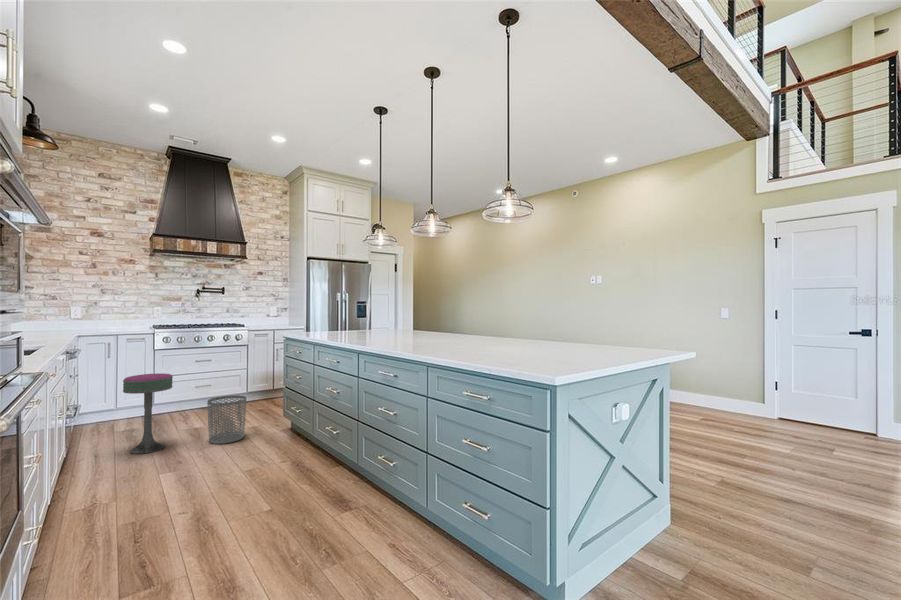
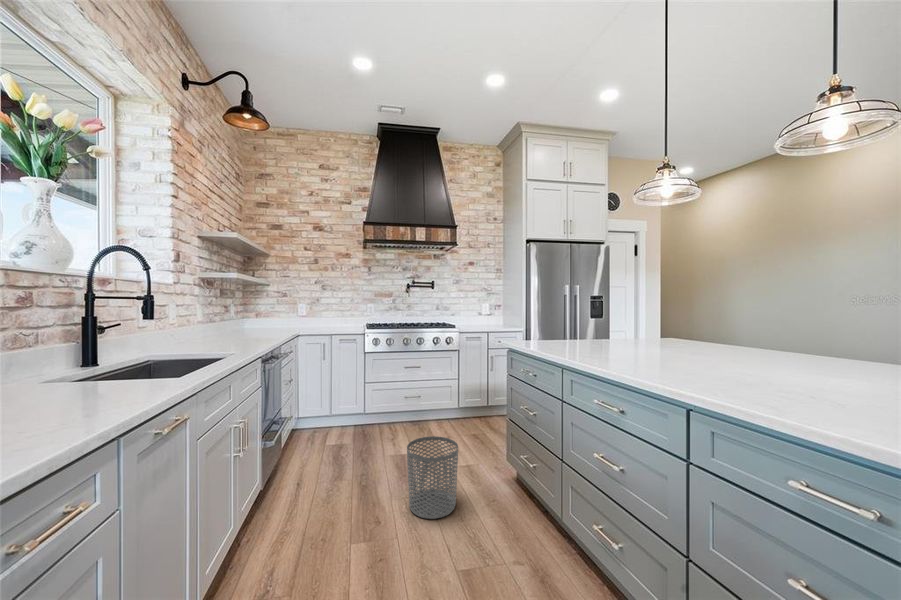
bar stool: present [123,373,173,454] -> none [307,398,365,516]

